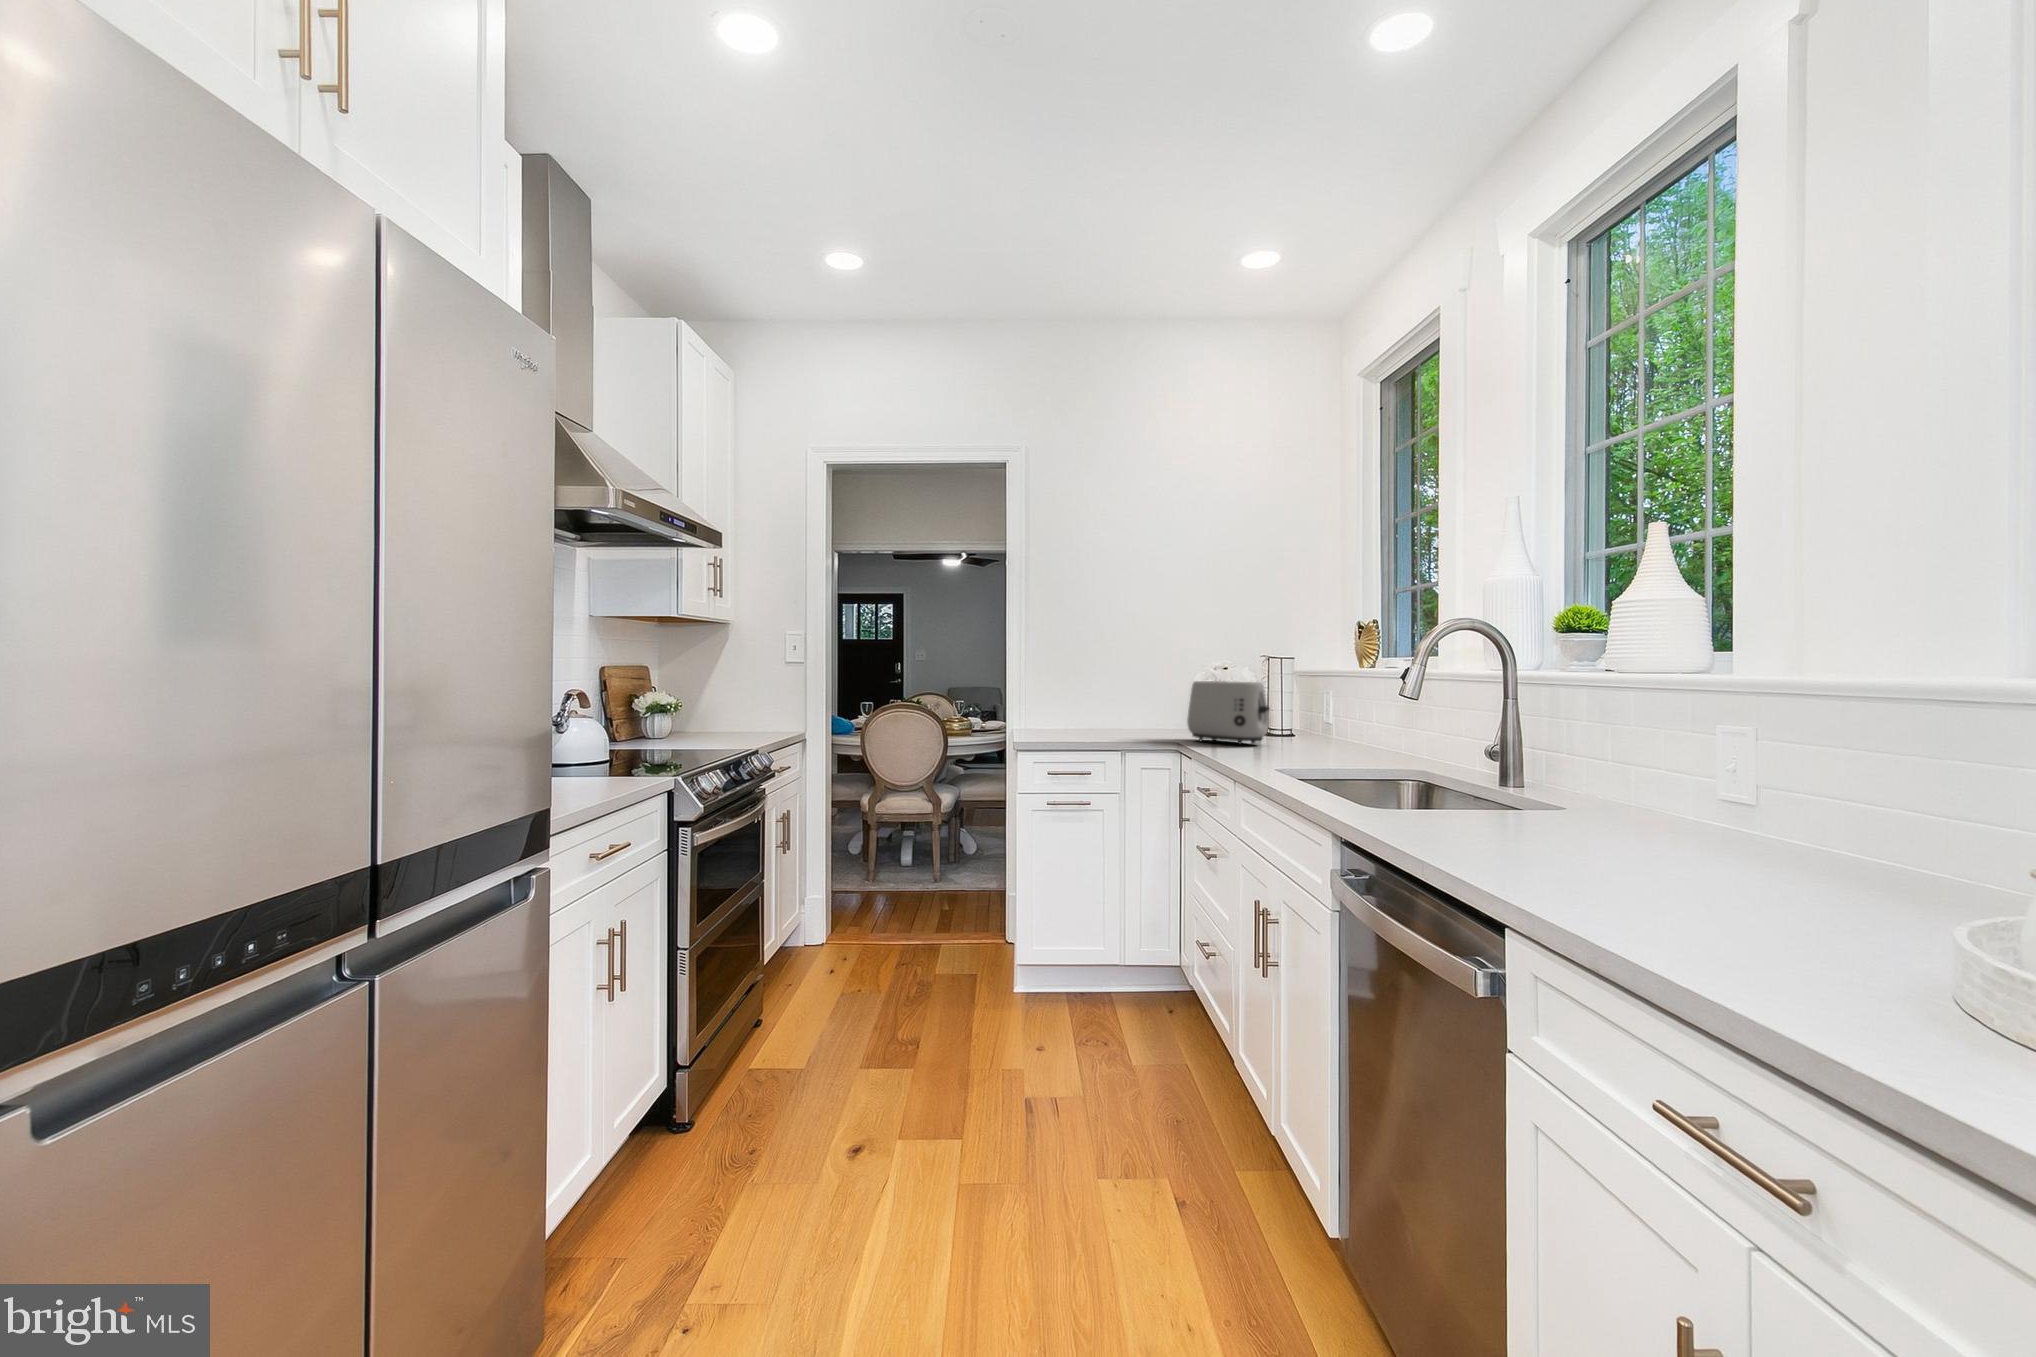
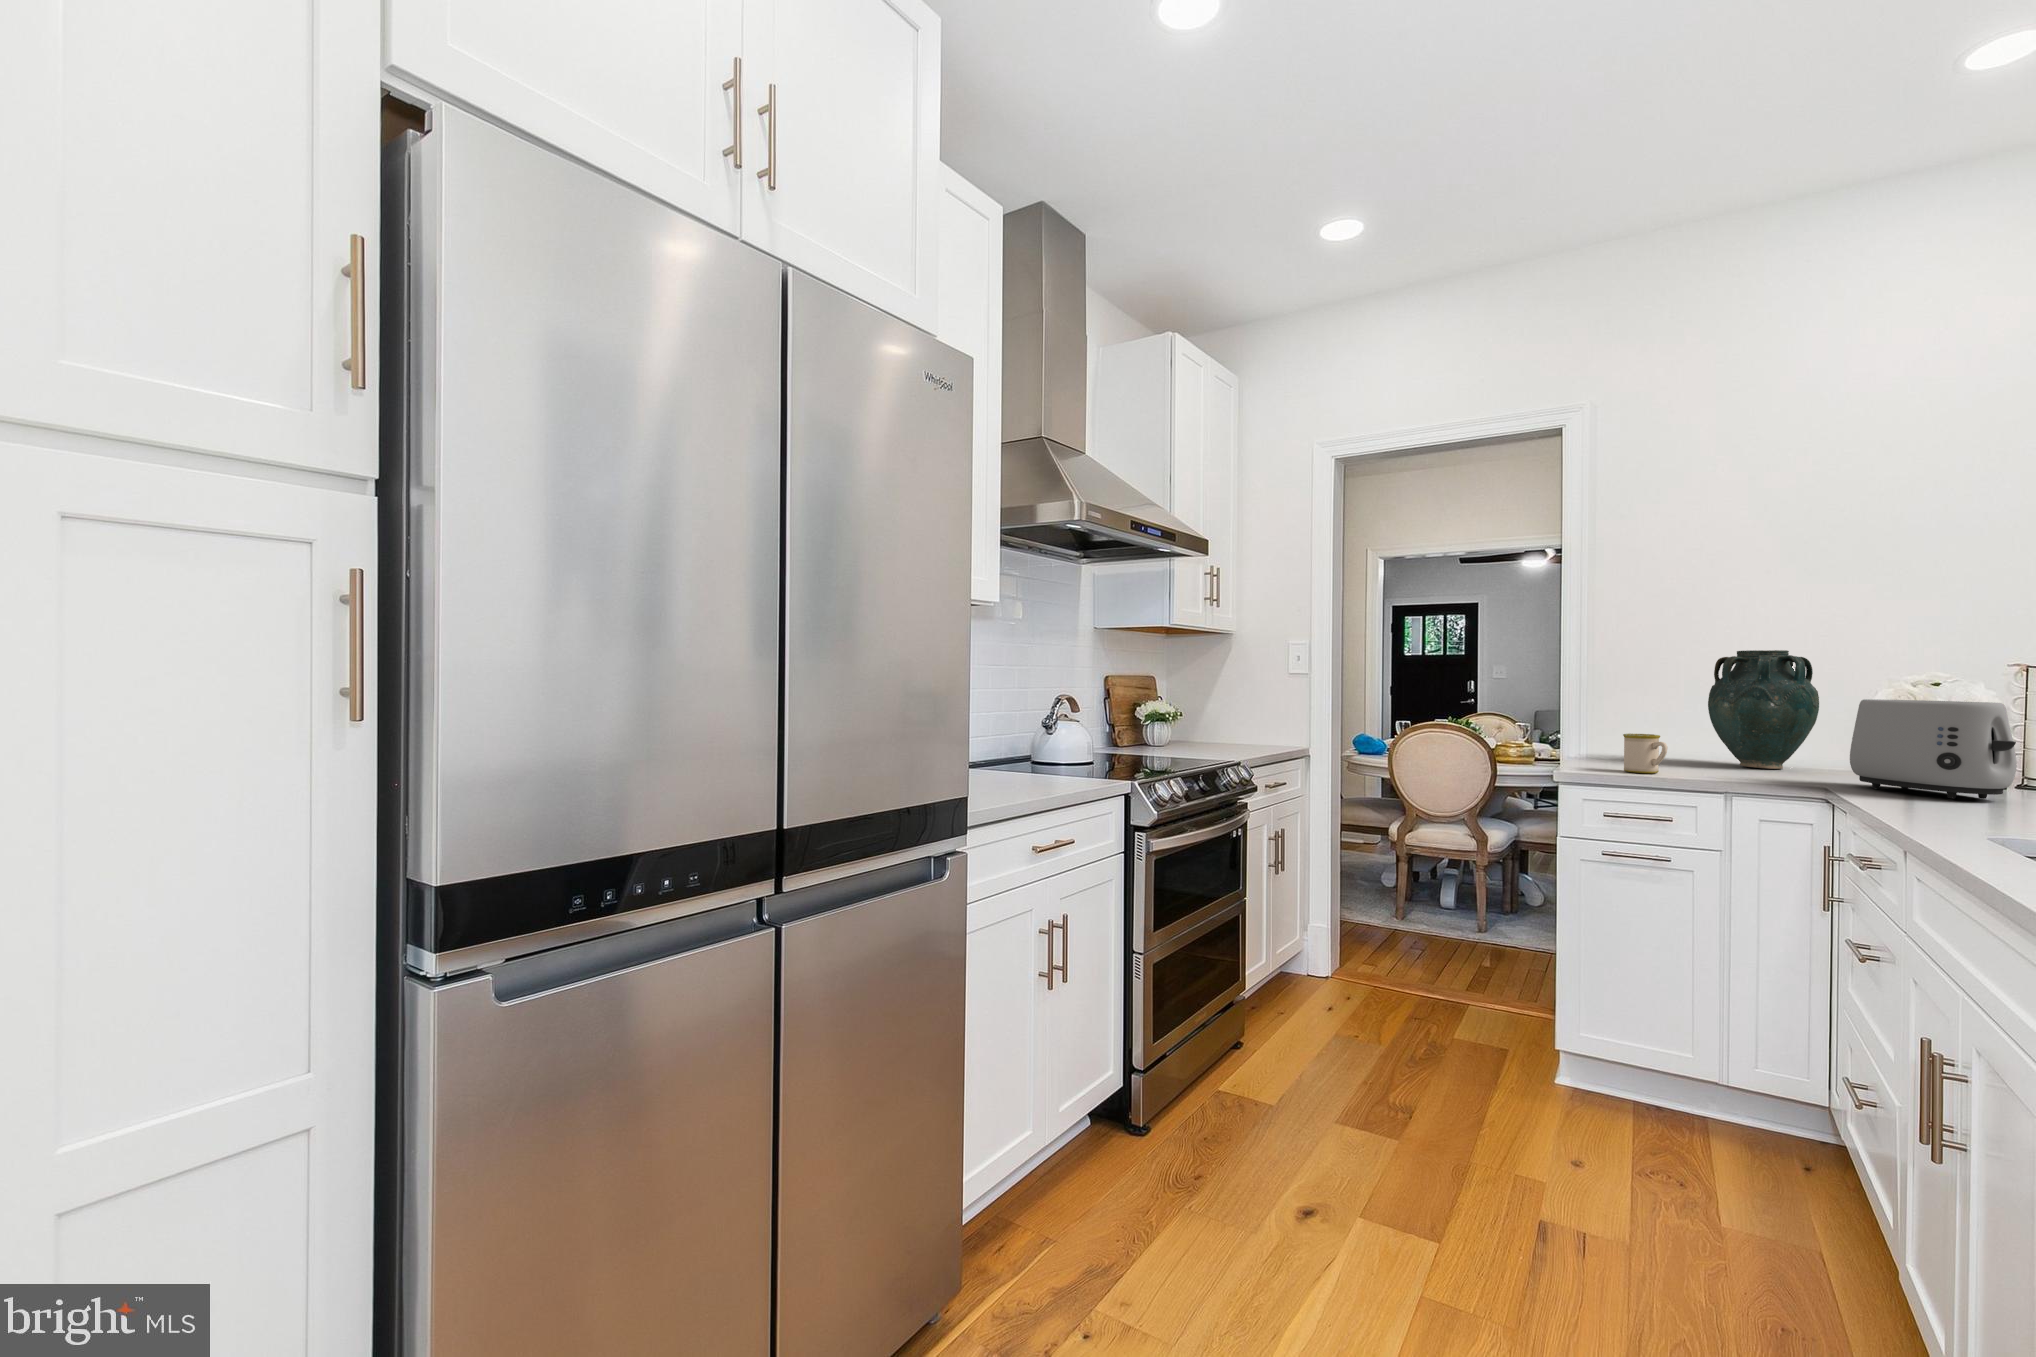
vase: none [1103,647,1165,732] -> present [1708,650,1819,769]
mug: none [1058,710,1087,740] -> present [1623,734,1668,773]

